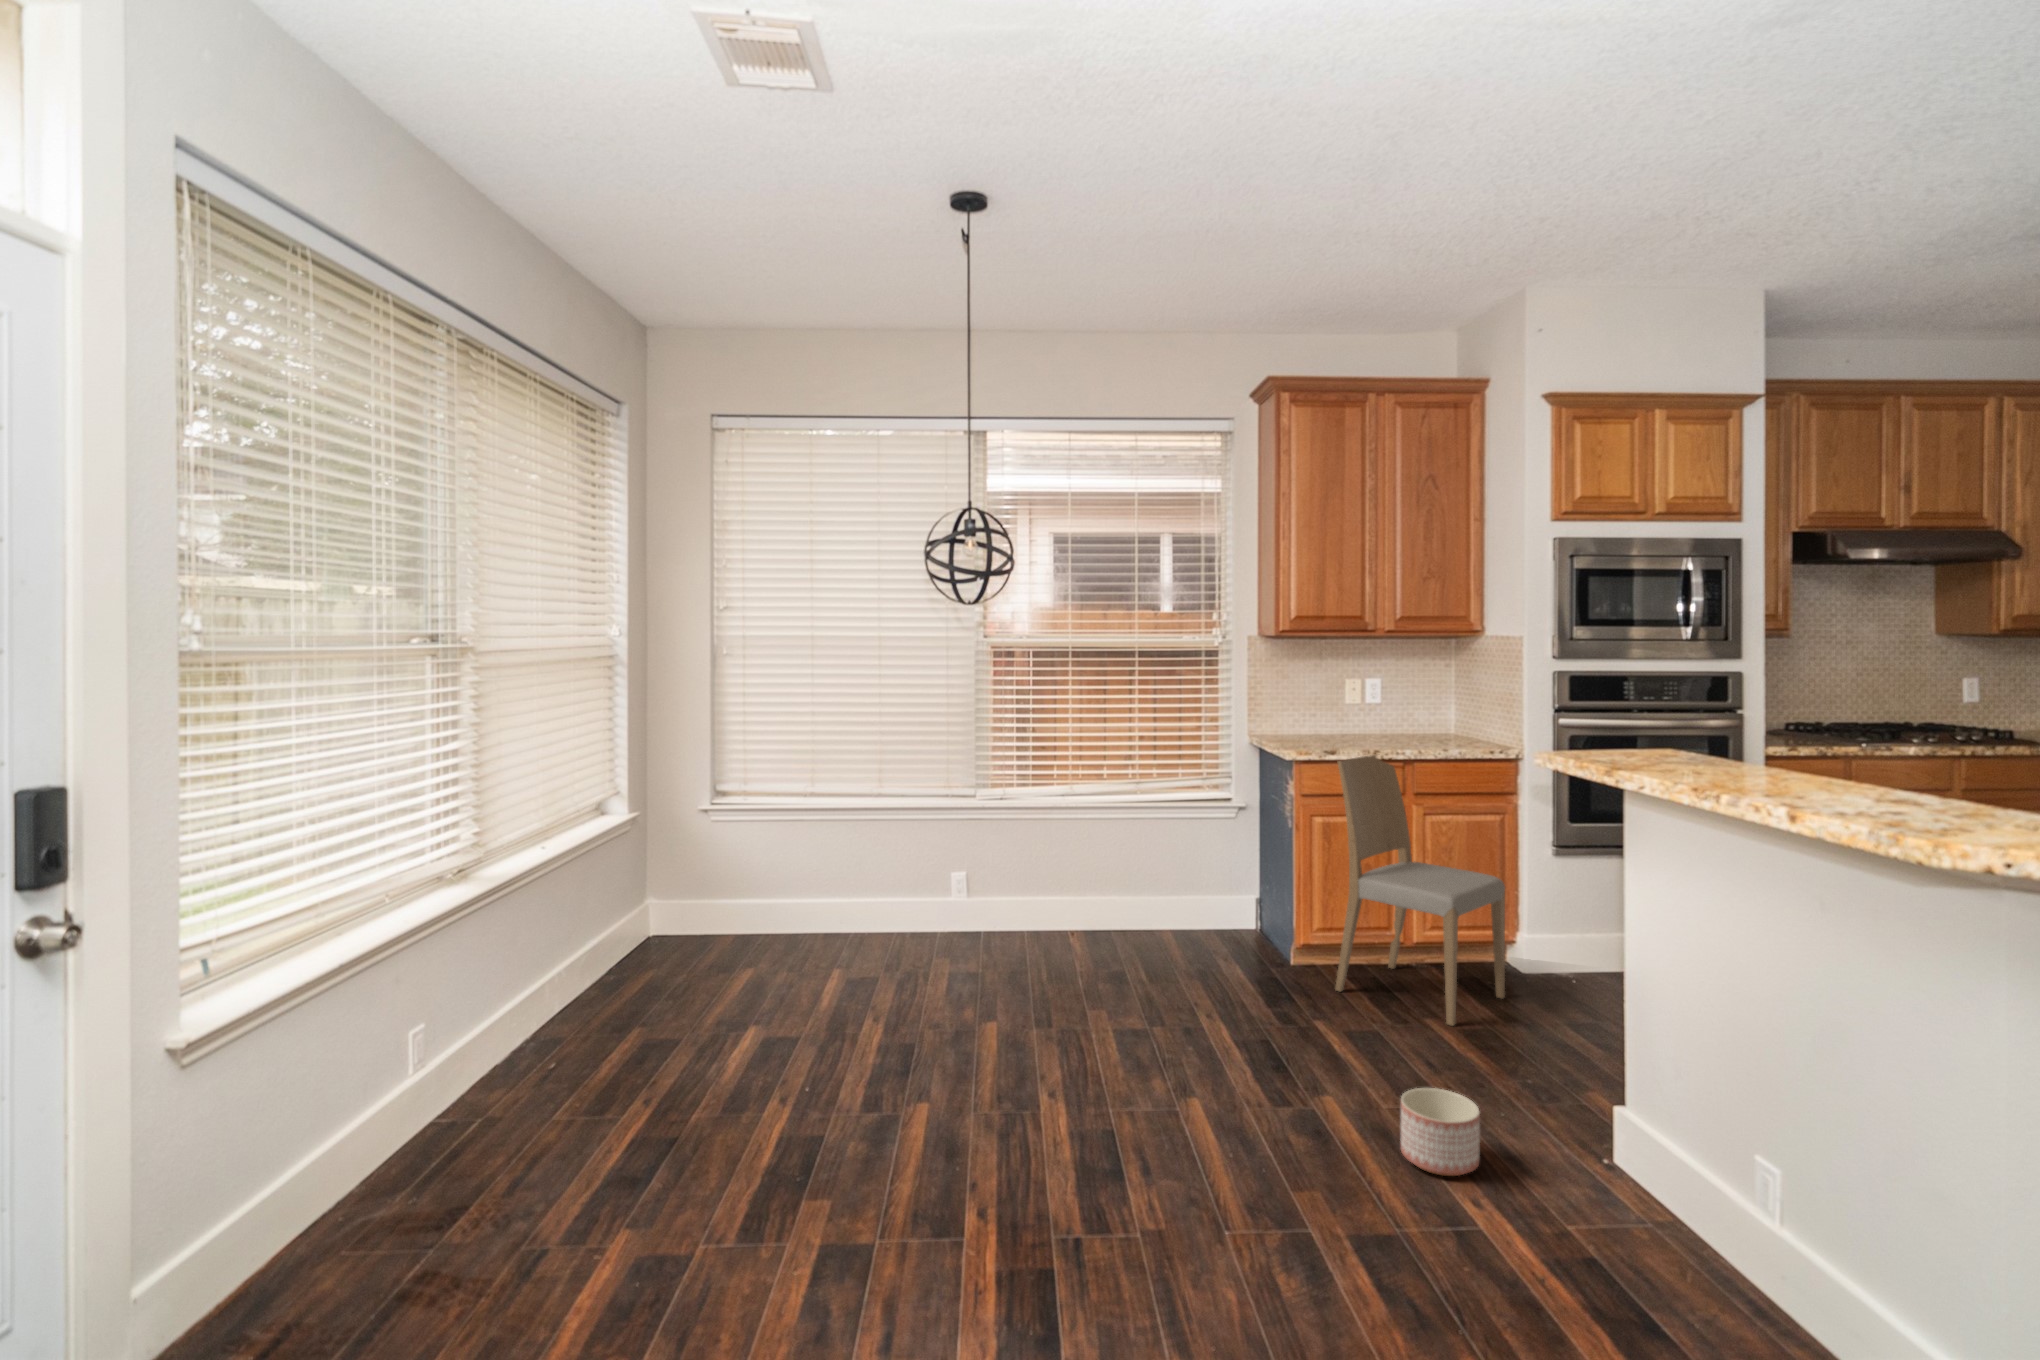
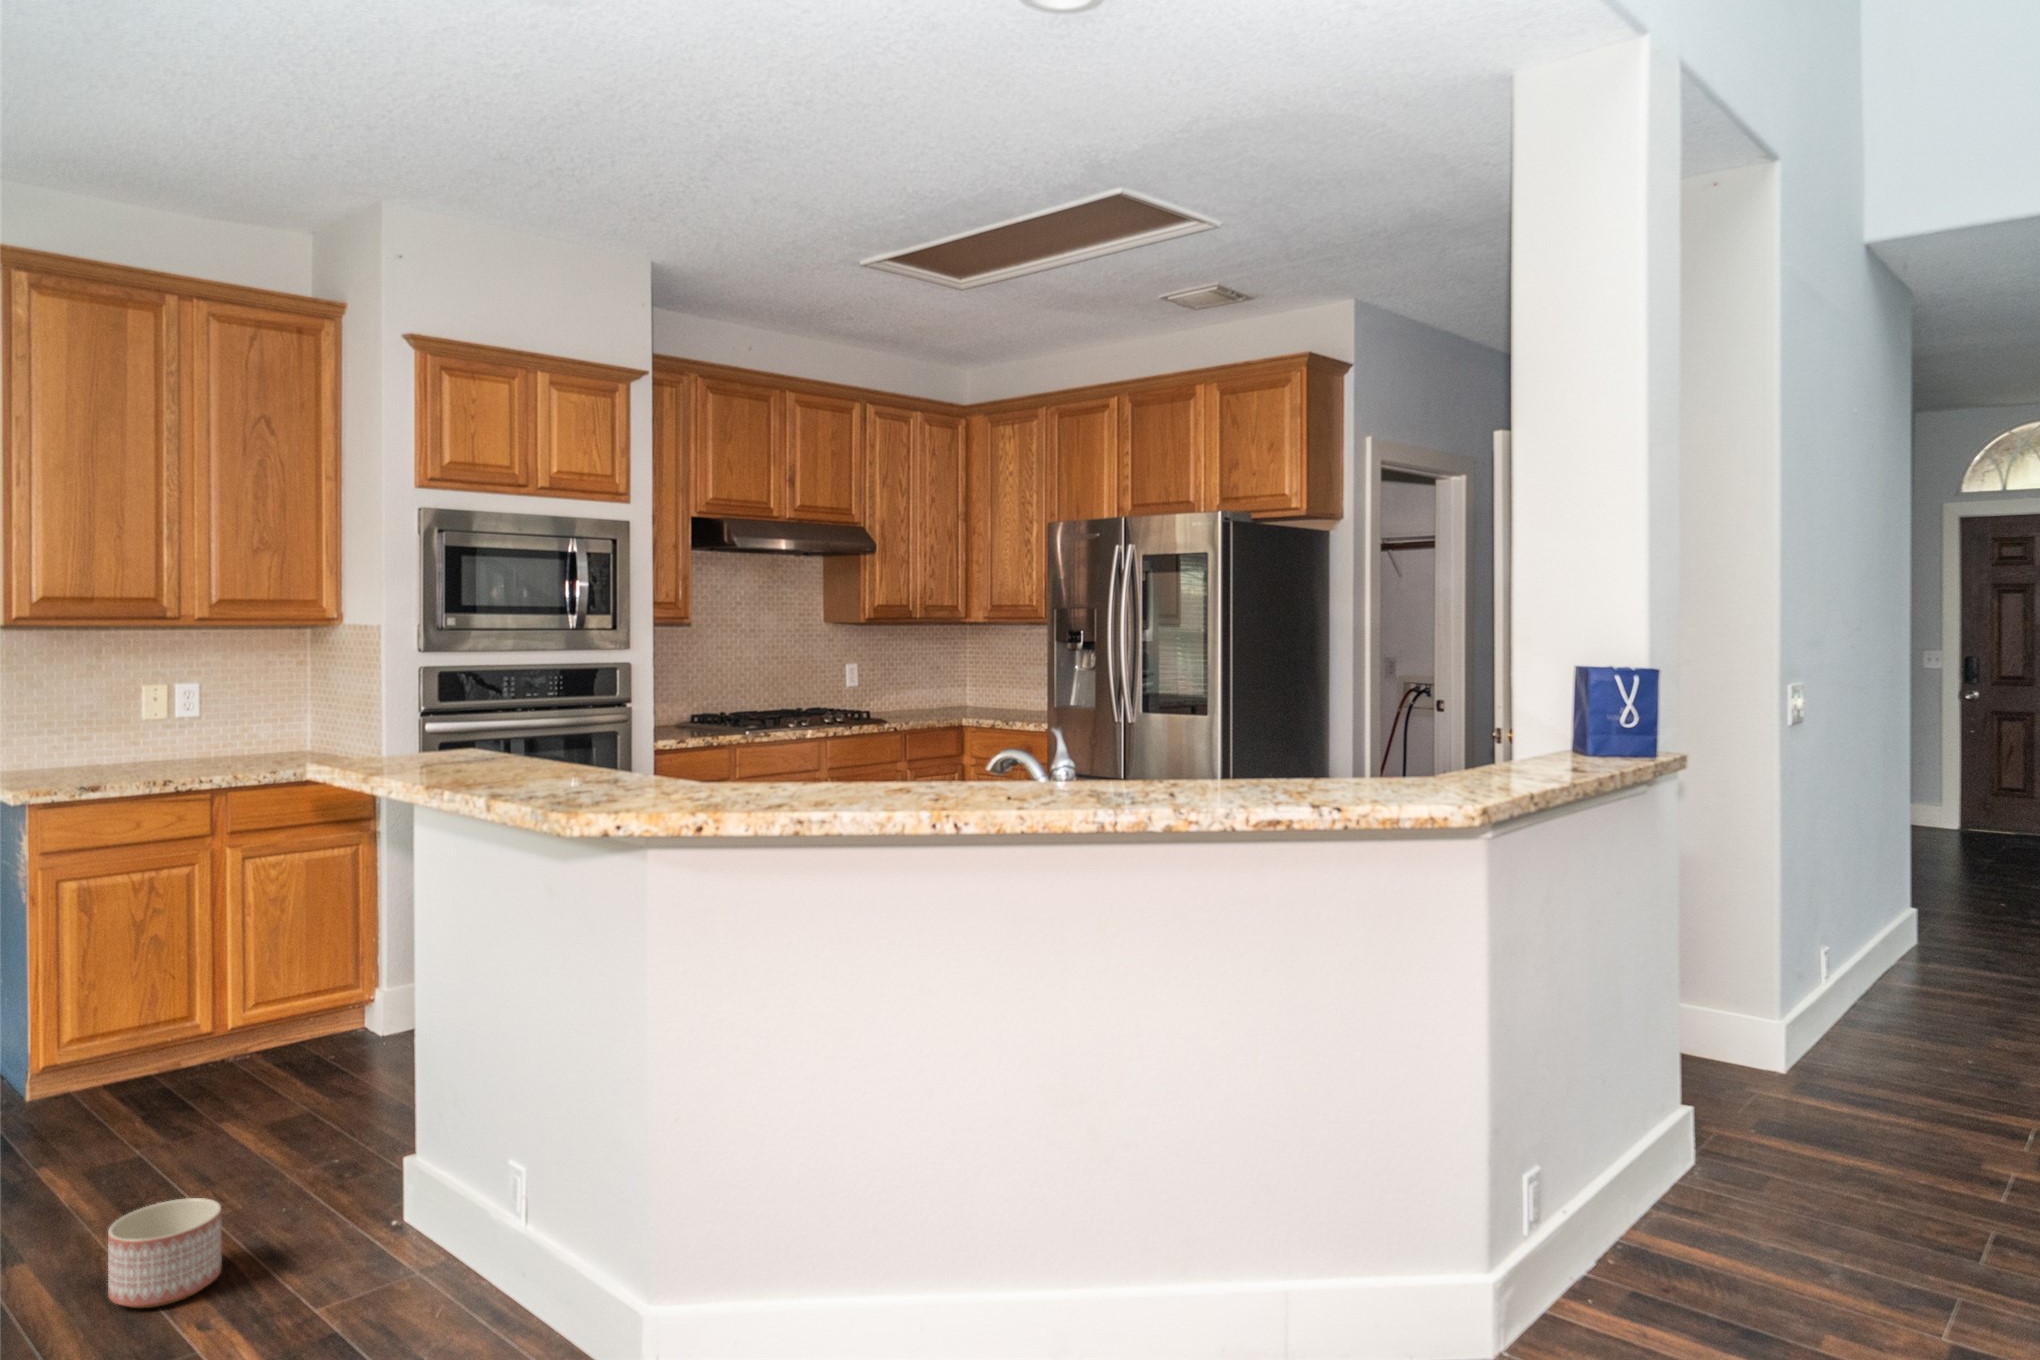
dining chair: present [1335,755,1505,1026] -> none [90,783,344,1120]

